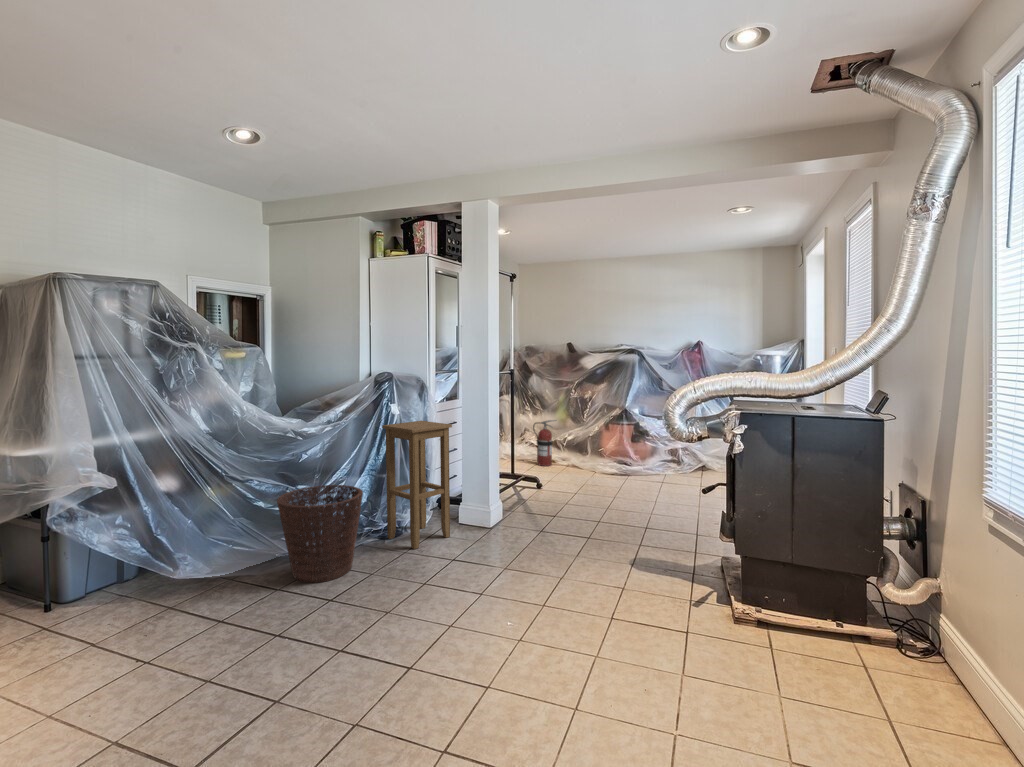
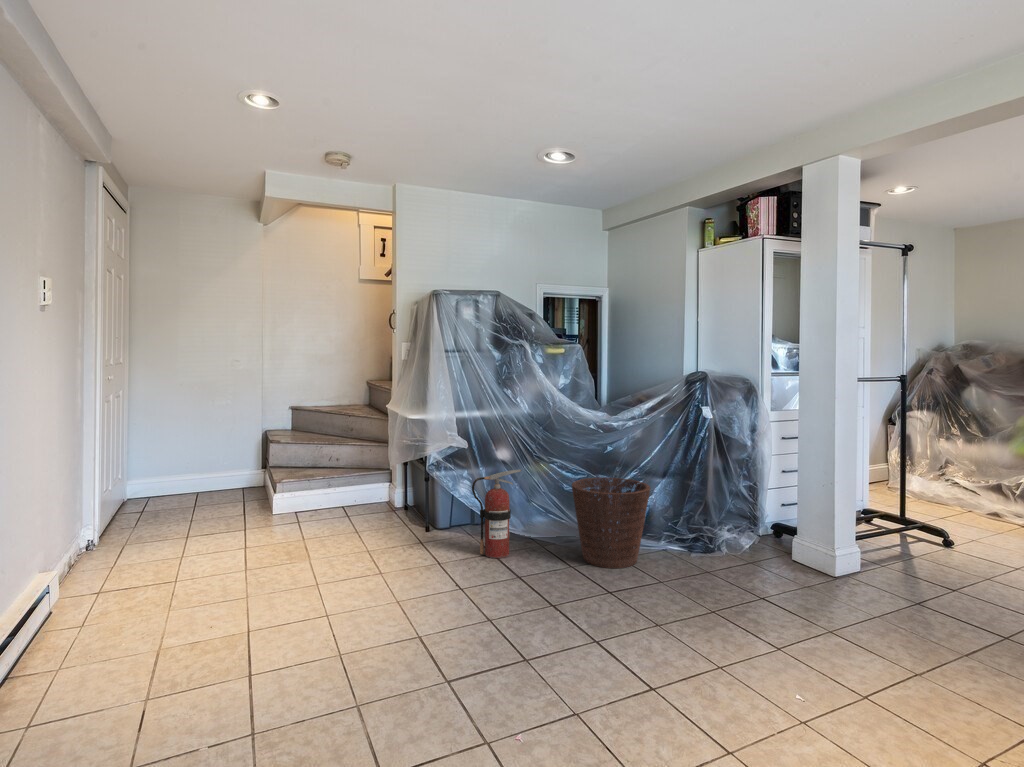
fire extinguisher: present [533,420,556,466] -> present [472,469,521,558]
stool: present [382,421,452,549] -> none [687,426,765,565]

